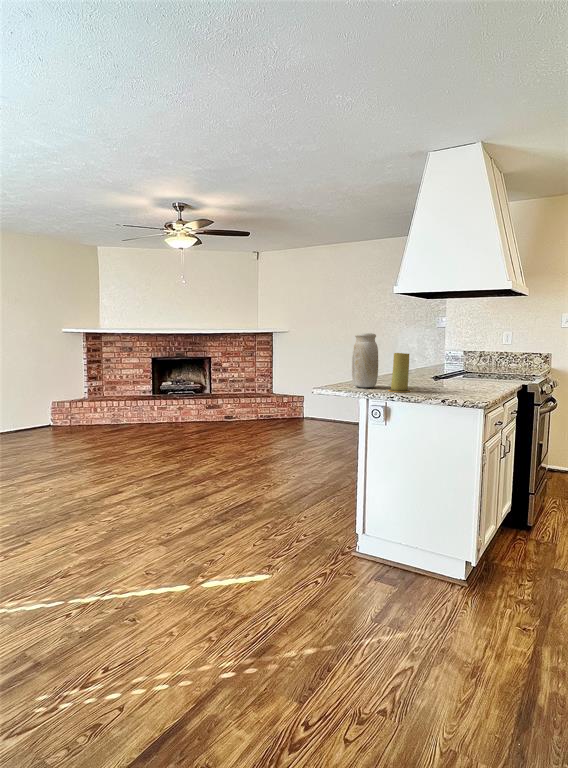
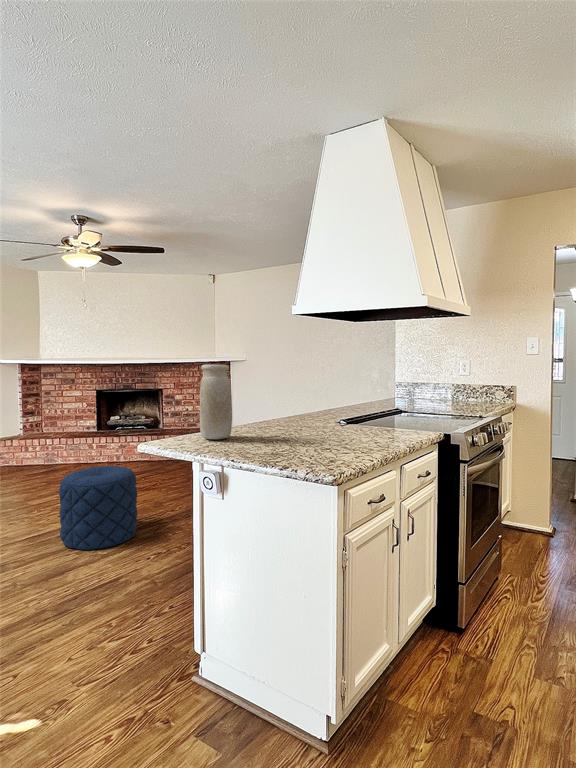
candle: present [389,353,410,392] -> none [235,392,266,448]
pouf: none [182,419,242,484] -> present [59,466,137,550]

